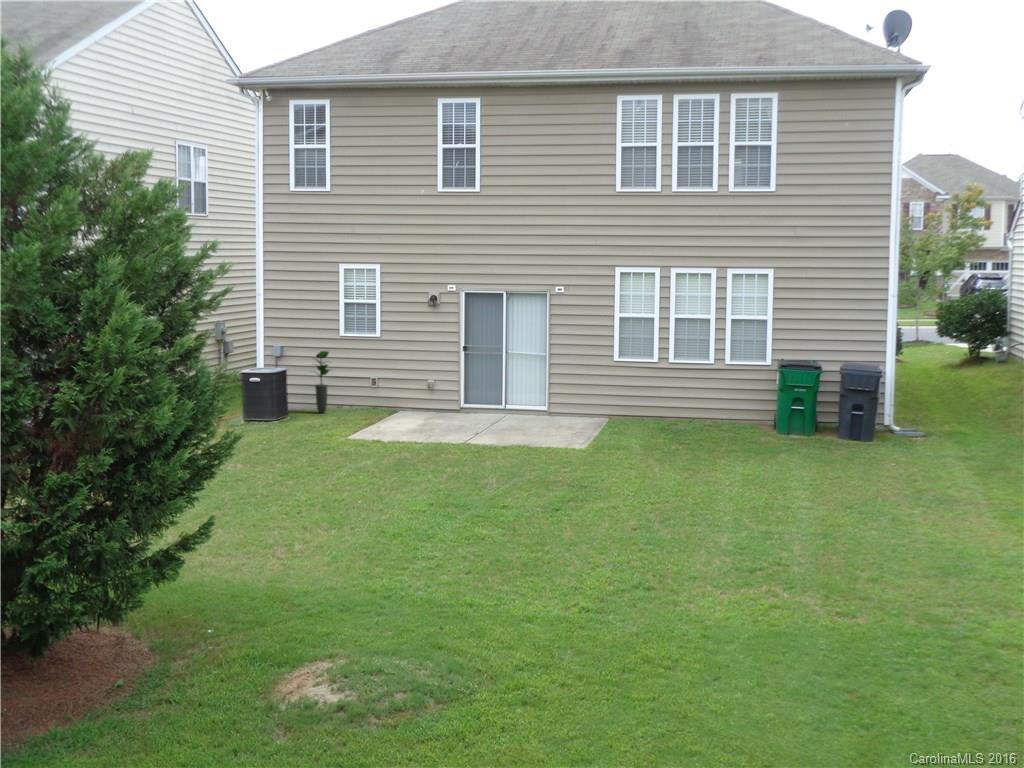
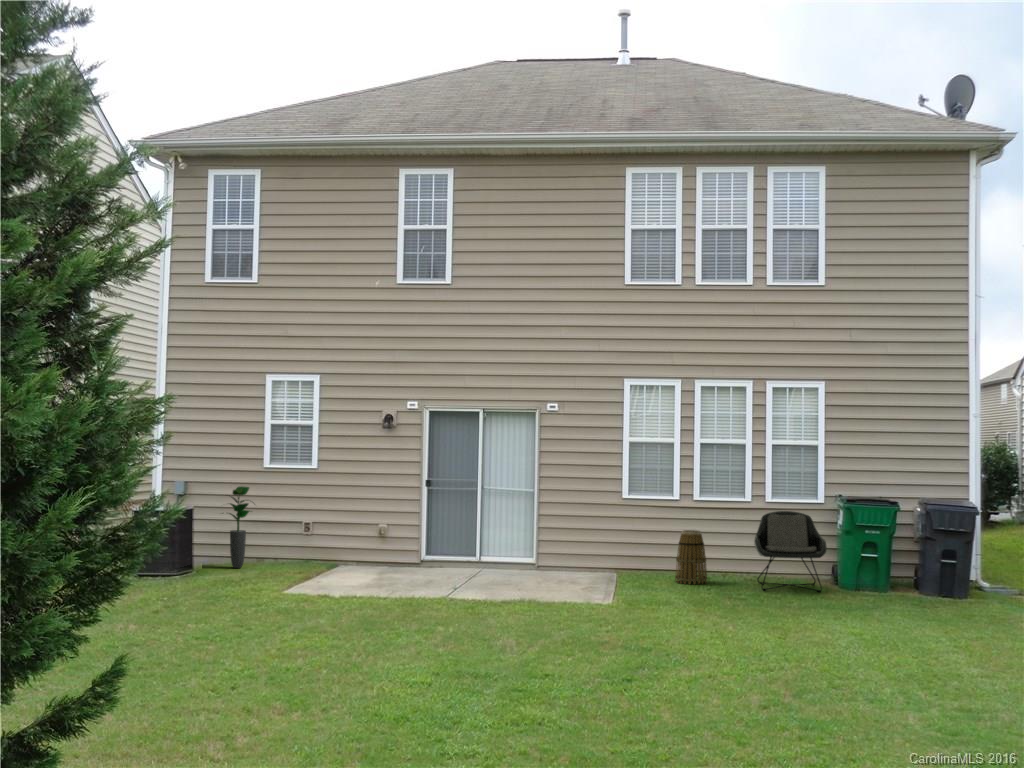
lounge chair: none [712,371,767,435] -> present [754,511,827,592]
basket: none [652,386,677,428] -> present [675,530,707,584]

